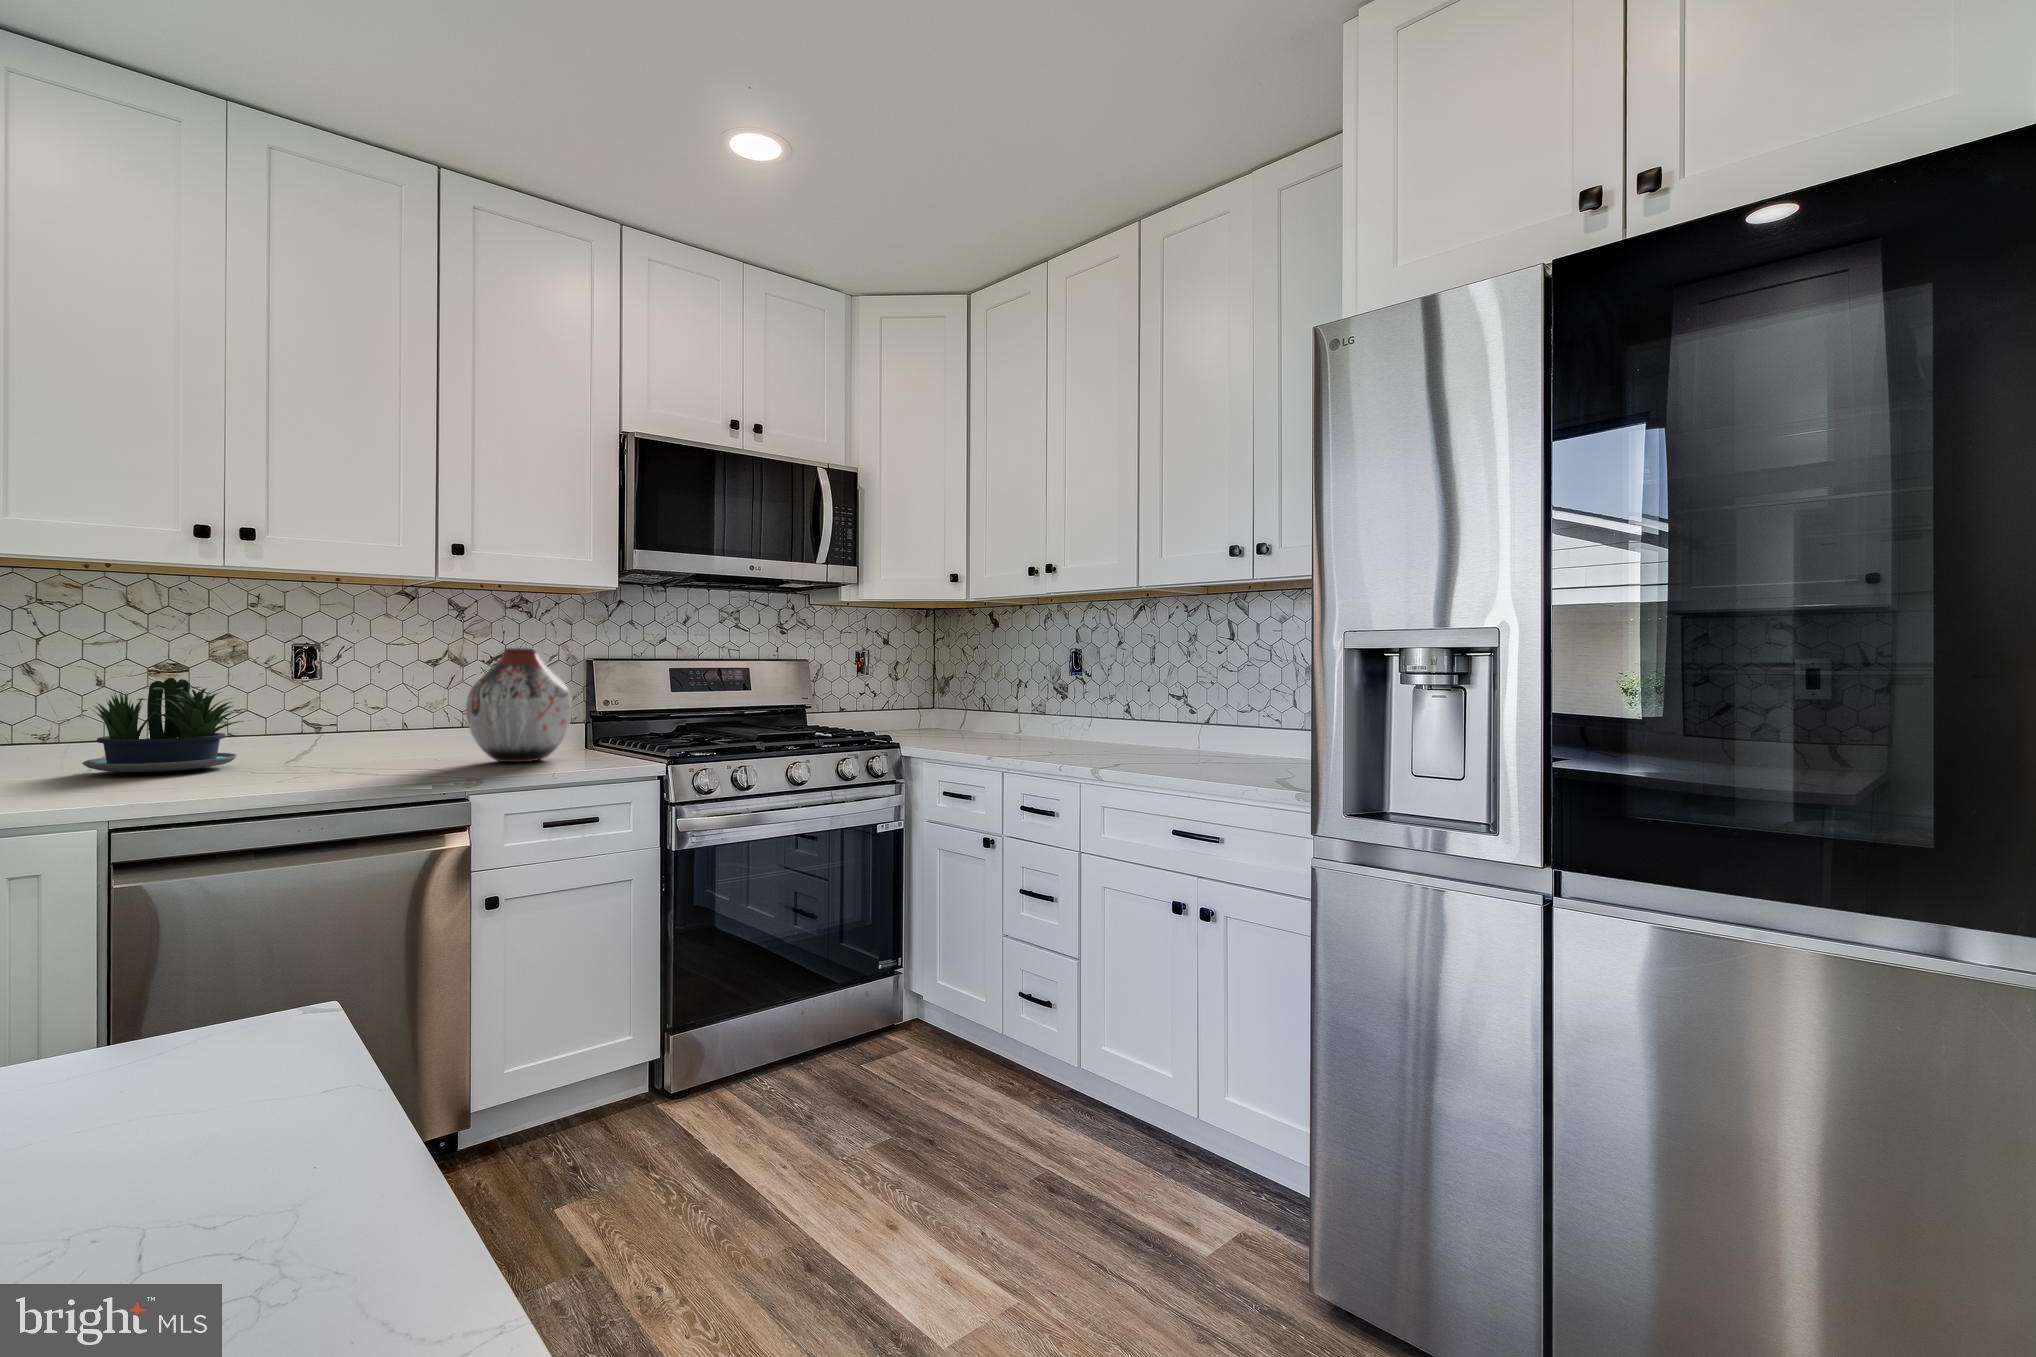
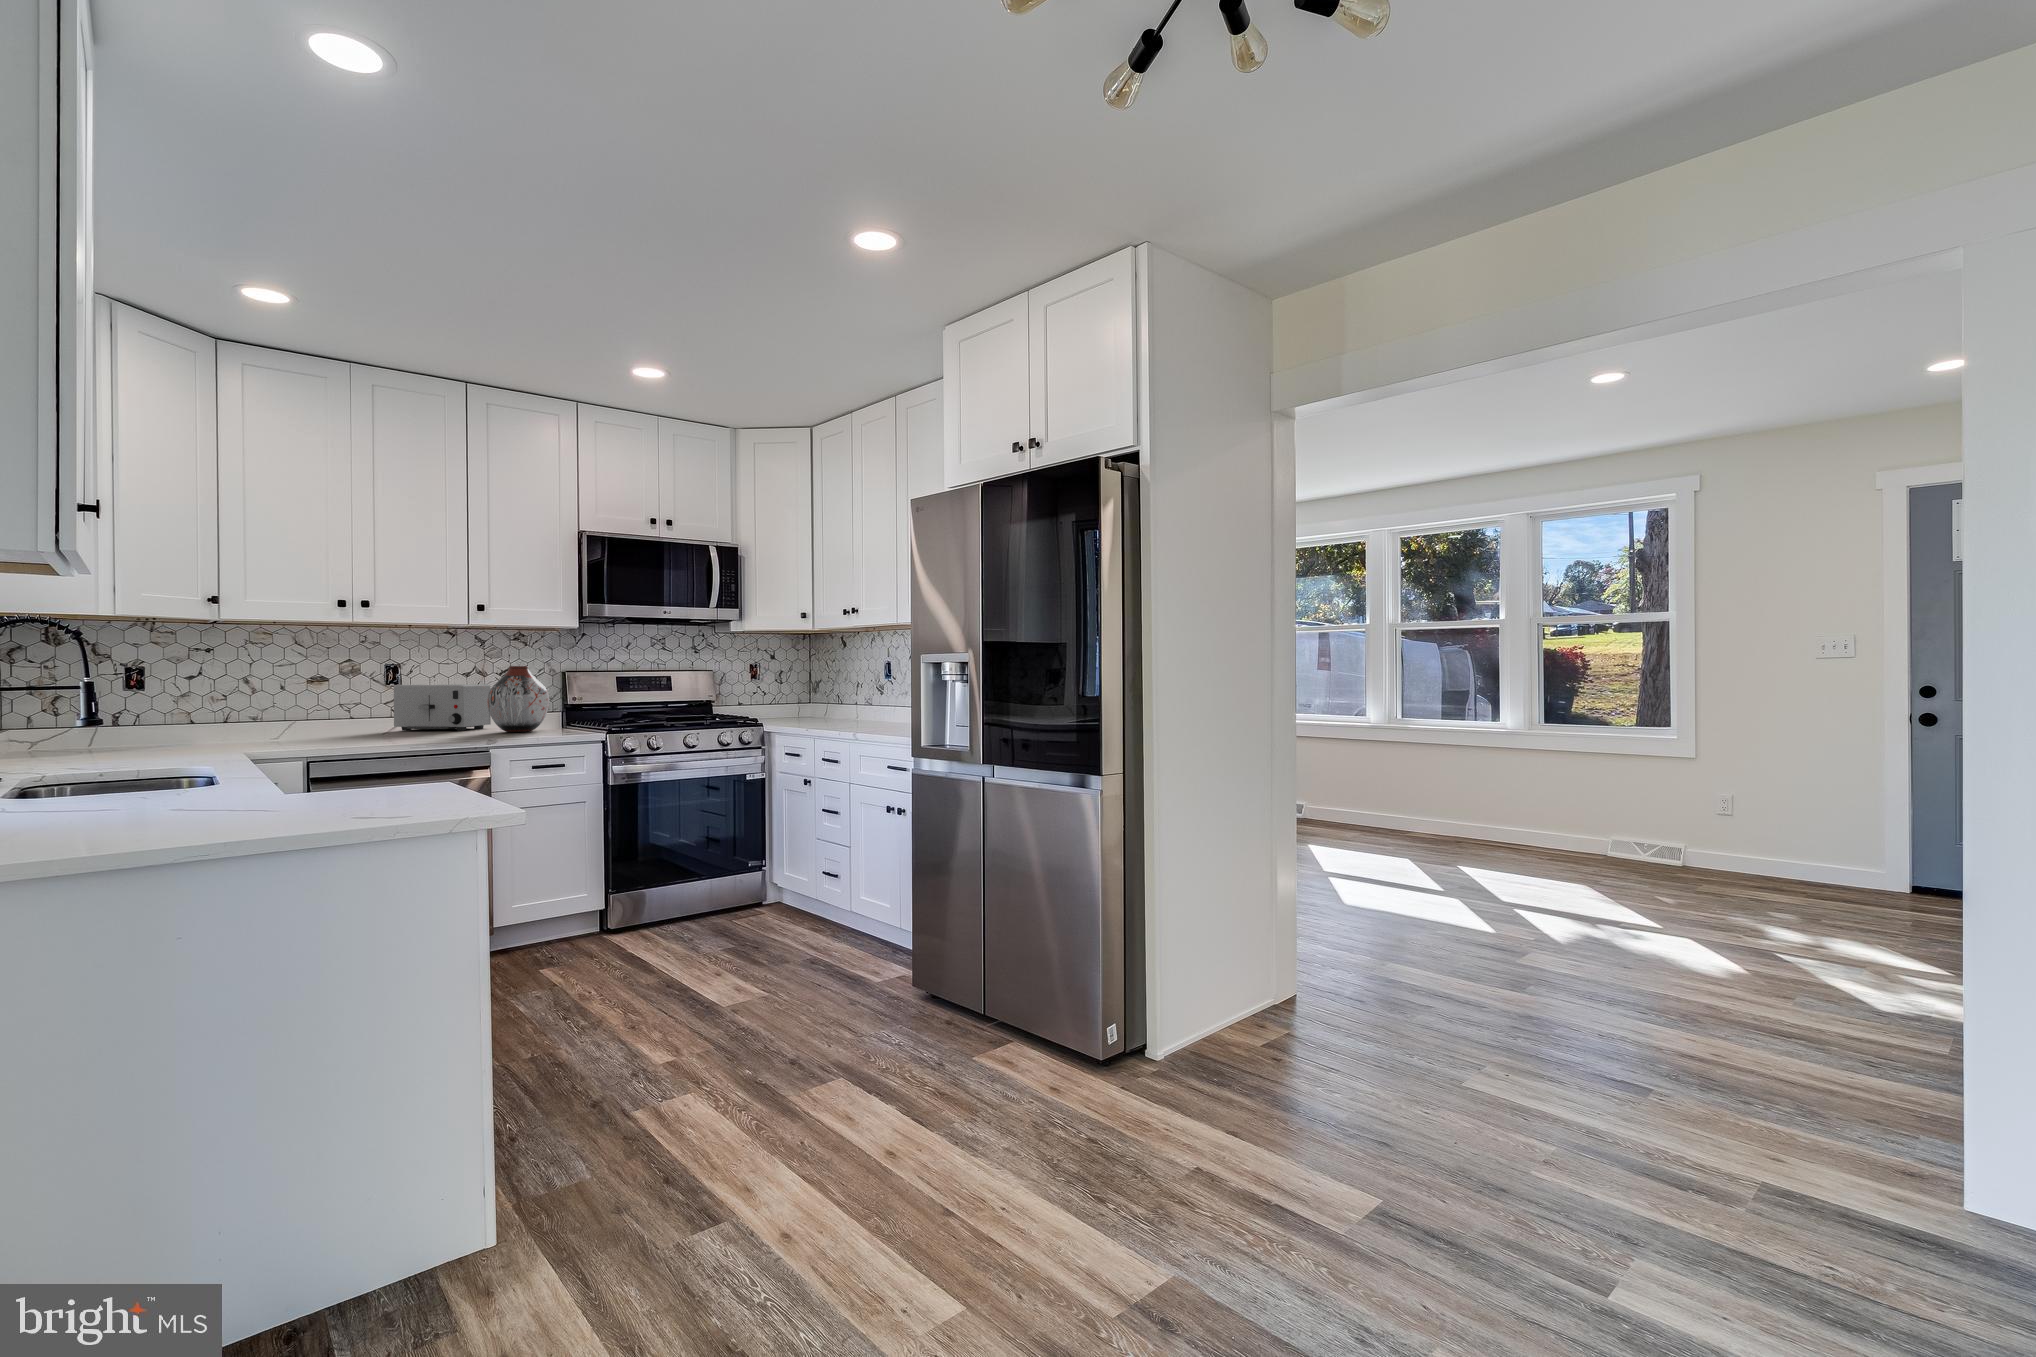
potted plant: present [83,678,243,772] -> none [281,685,373,737]
toaster: none [307,678,472,756] -> present [394,684,491,731]

